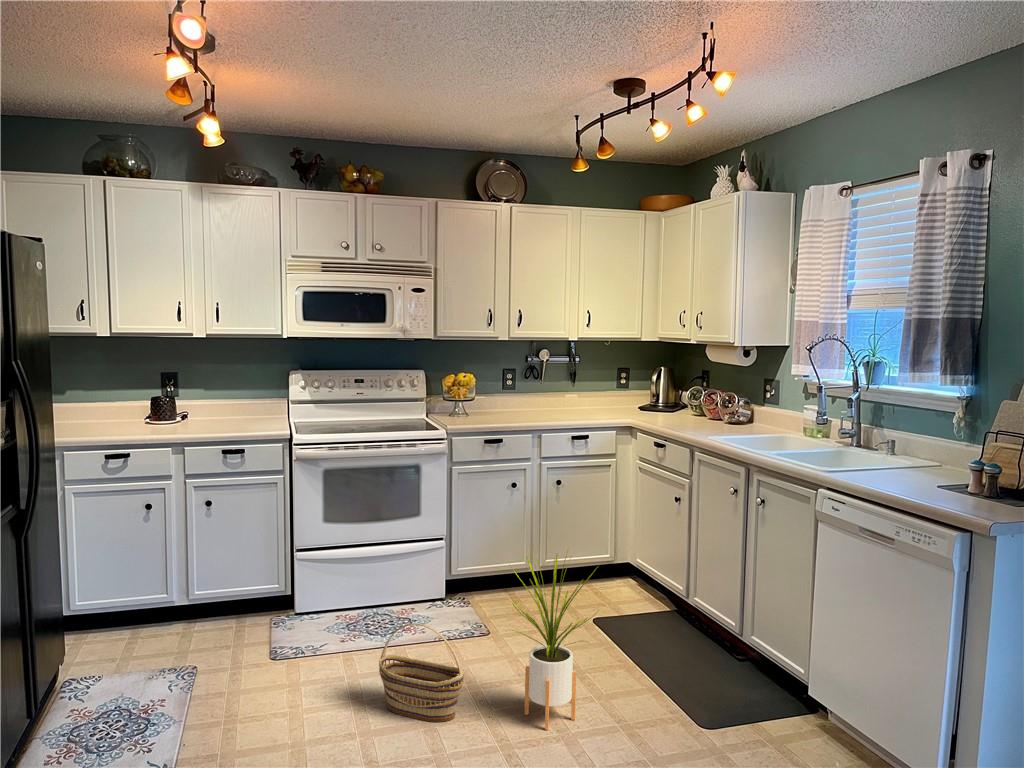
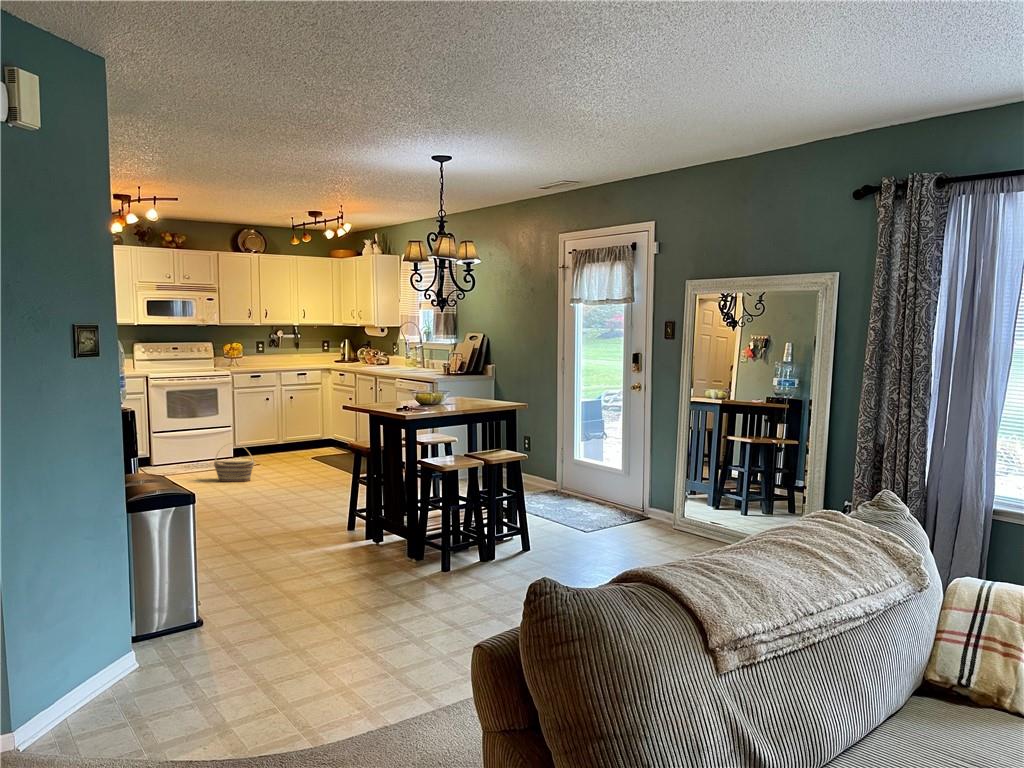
house plant: present [510,551,598,730] -> none [271,407,311,479]

